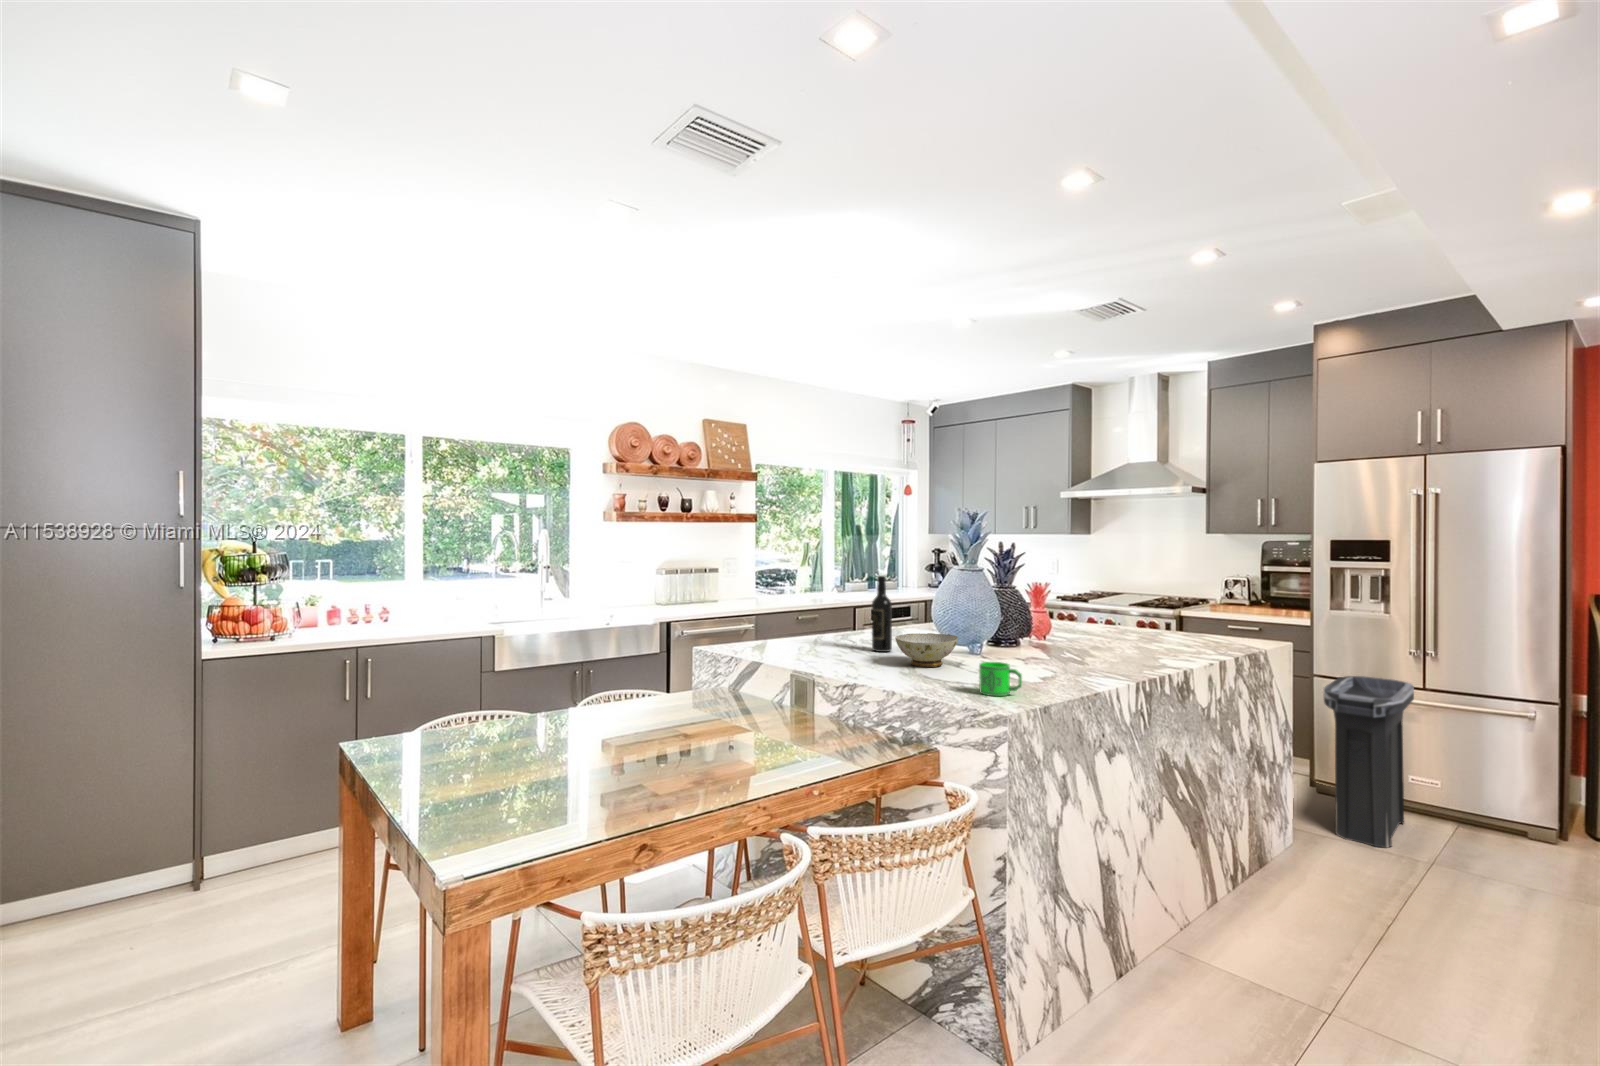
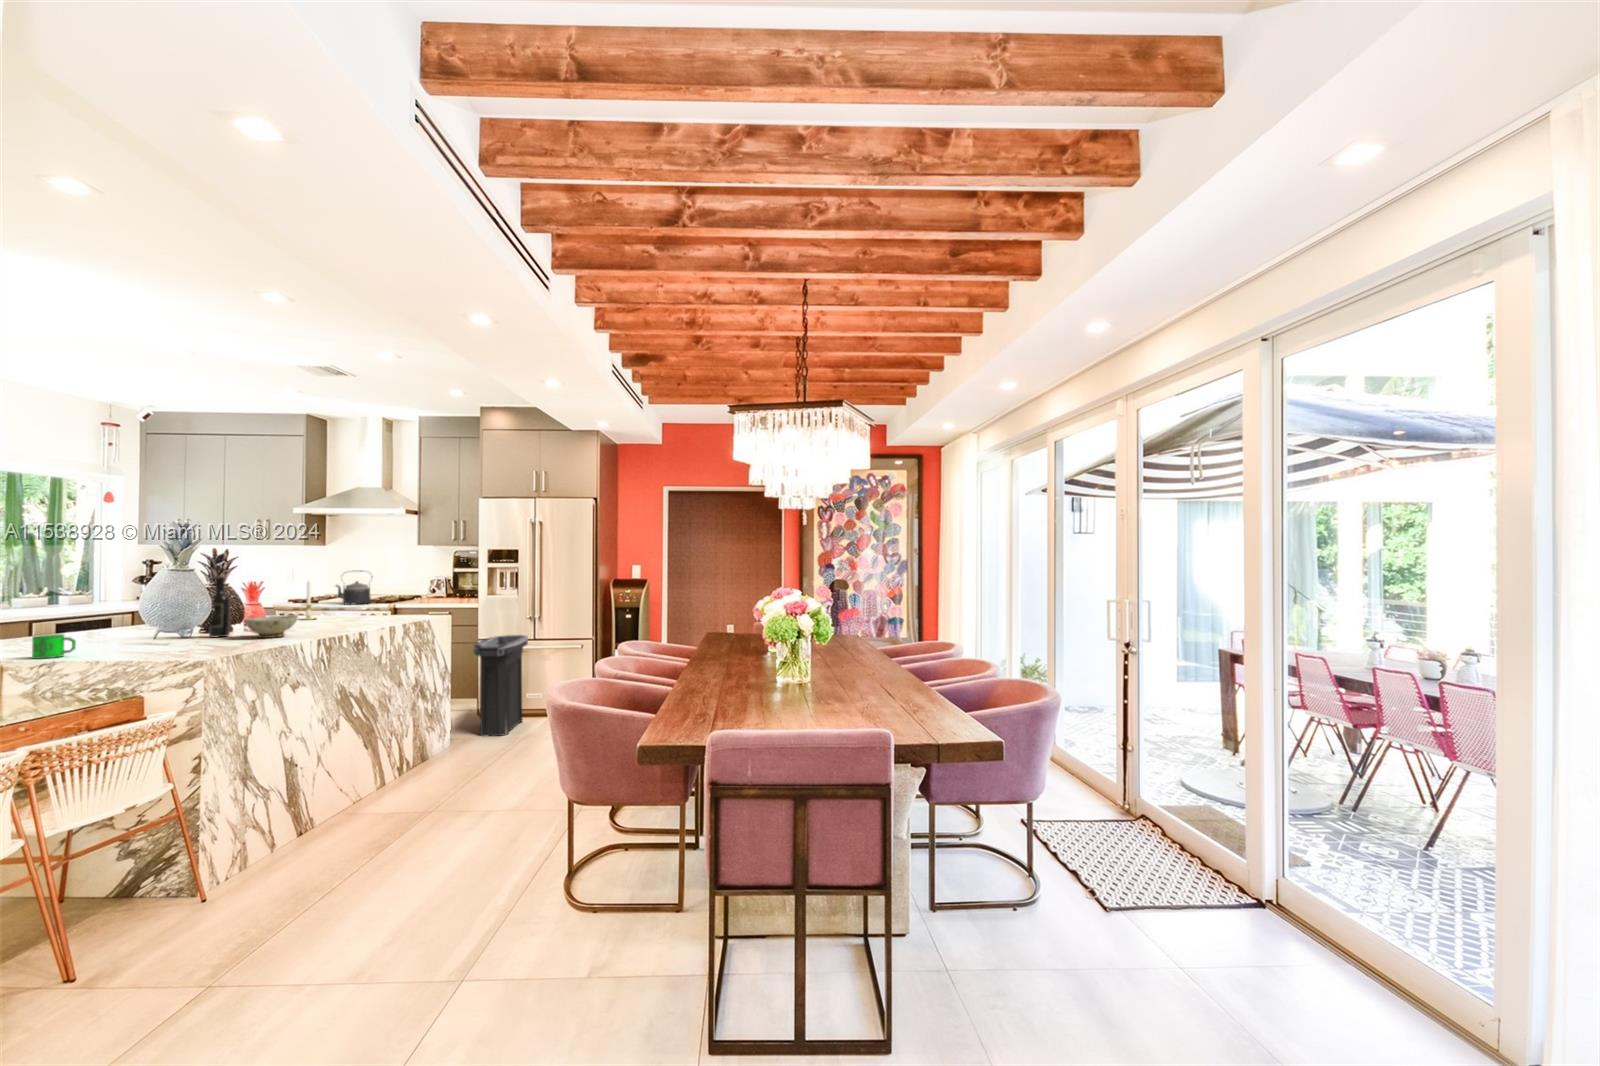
kettle: none [1106,564,1147,605] -> present [336,571,371,605]
wine bottle: present [872,576,892,652] -> present [209,577,230,638]
candle: none [1085,578,1106,631] -> present [302,581,313,620]
ceramic bowl: present [895,633,958,667] -> present [244,615,298,638]
mug: present [979,662,1022,696] -> present [32,634,76,659]

